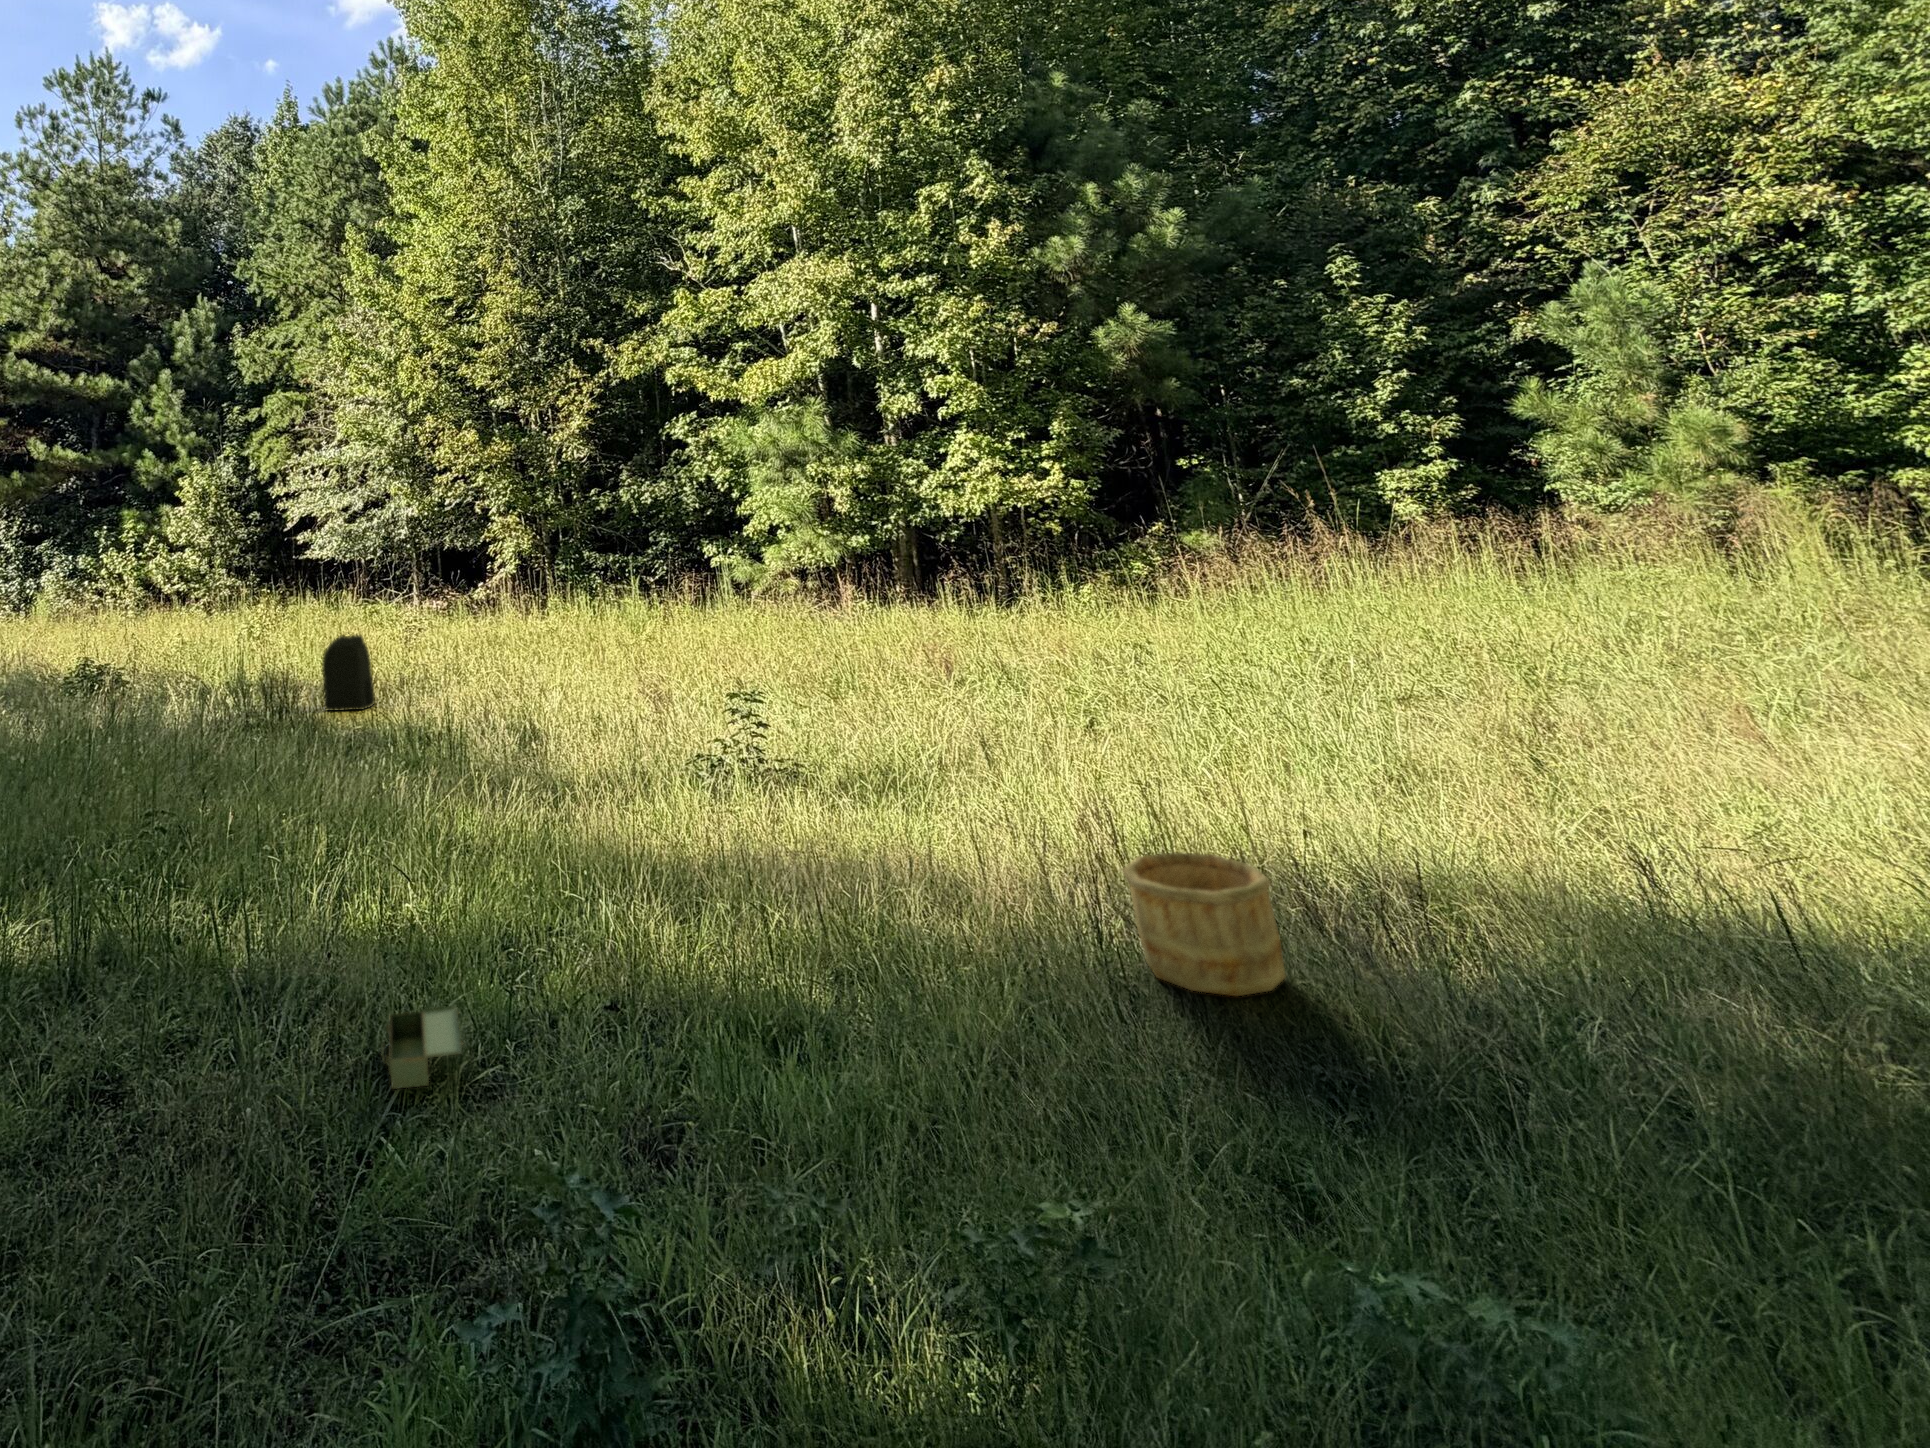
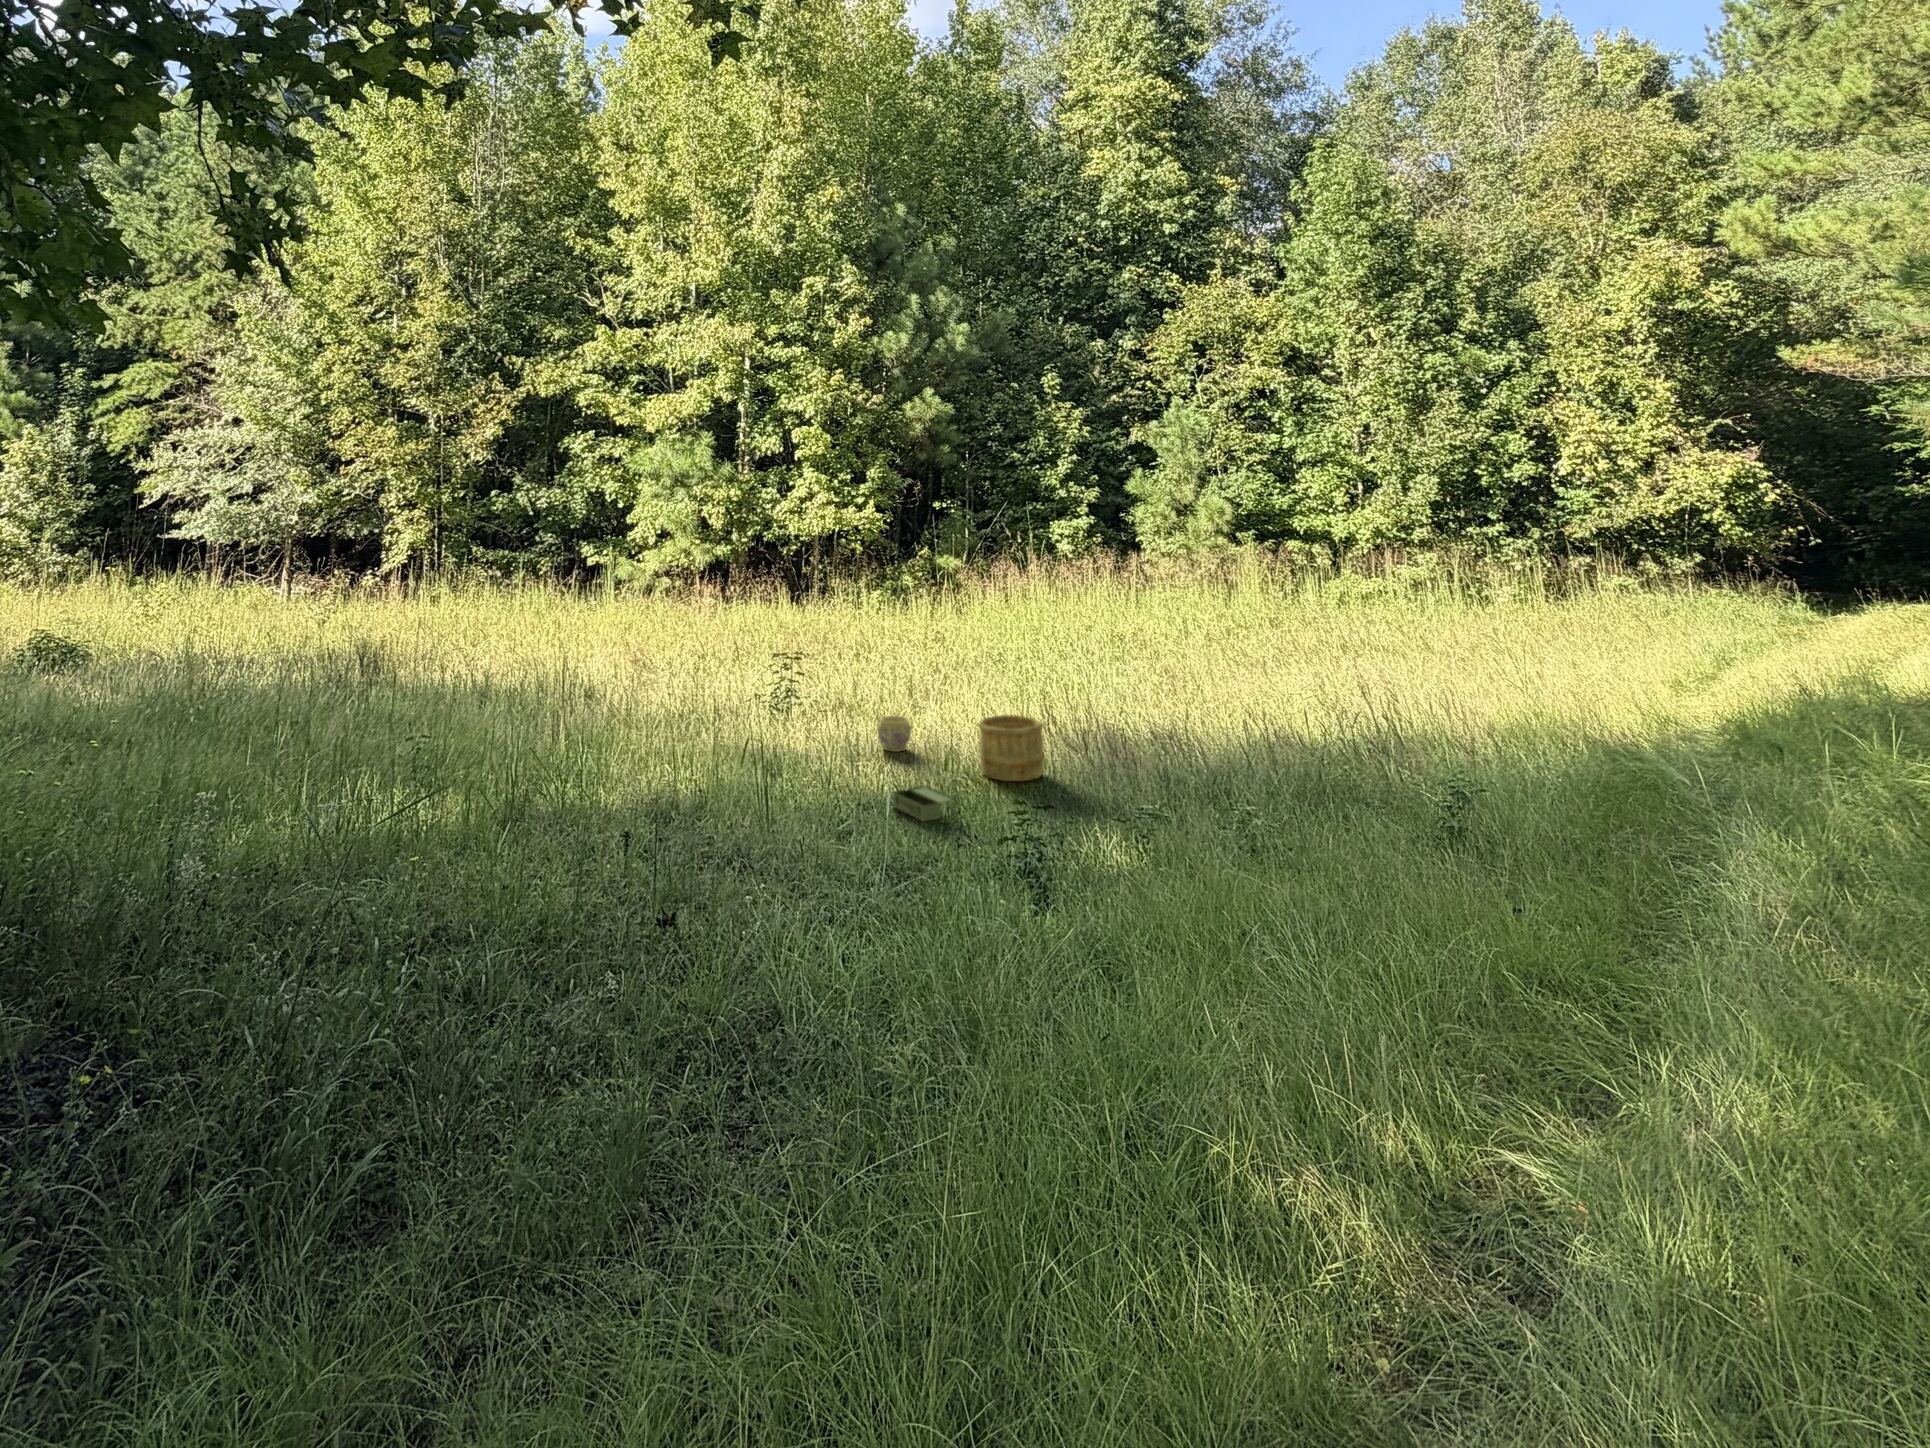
backpack: present [322,633,375,711] -> none [323,602,372,670]
planter: none [953,827,1018,894] -> present [877,716,912,752]
toolbox: present [381,1006,462,1089] -> present [892,786,956,821]

